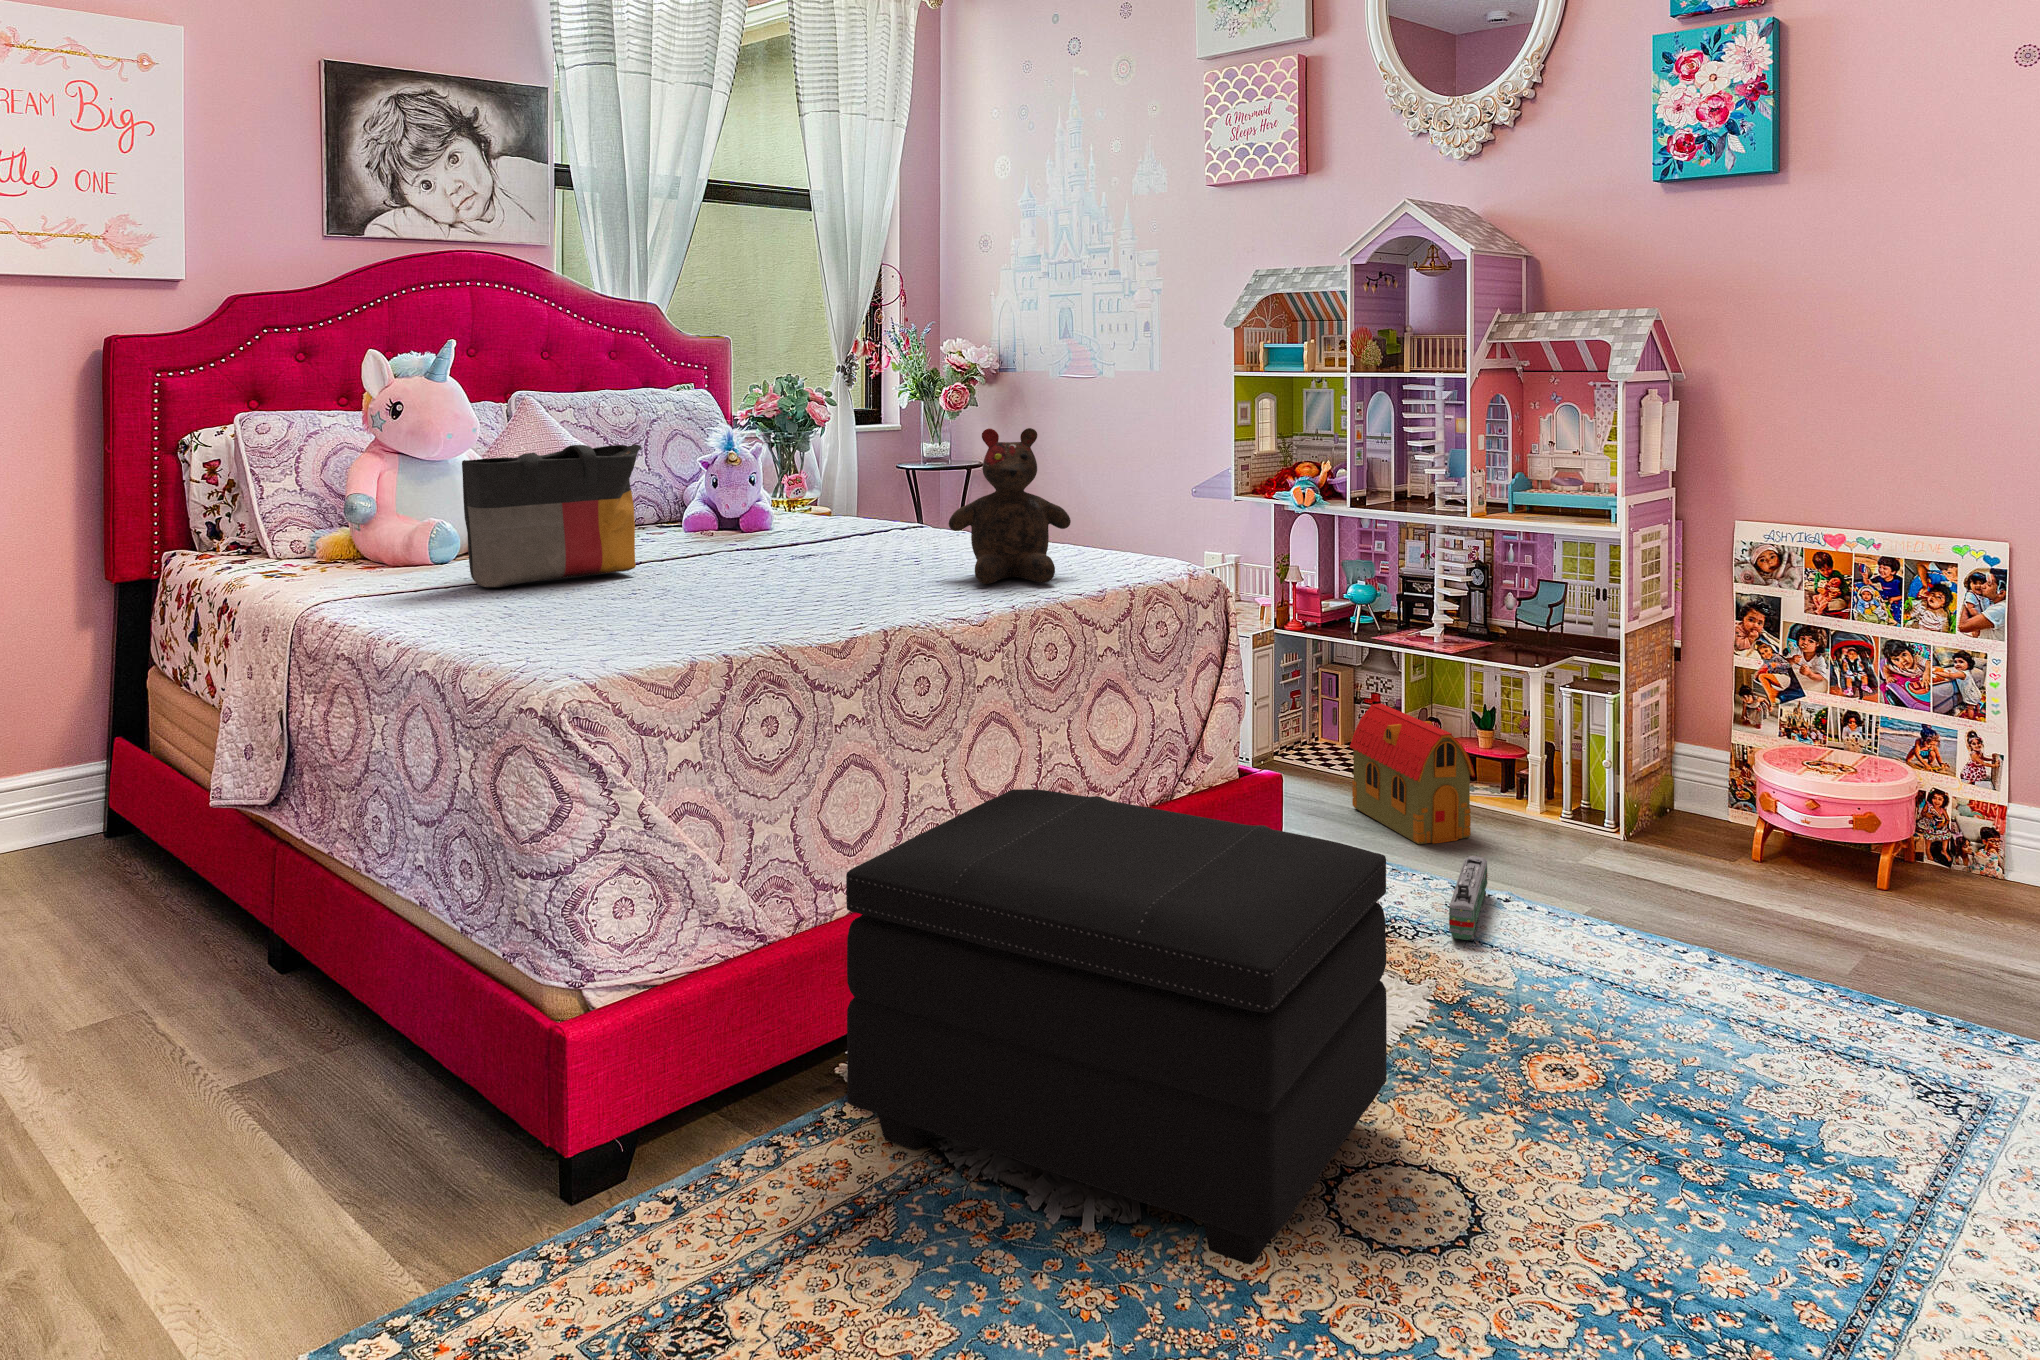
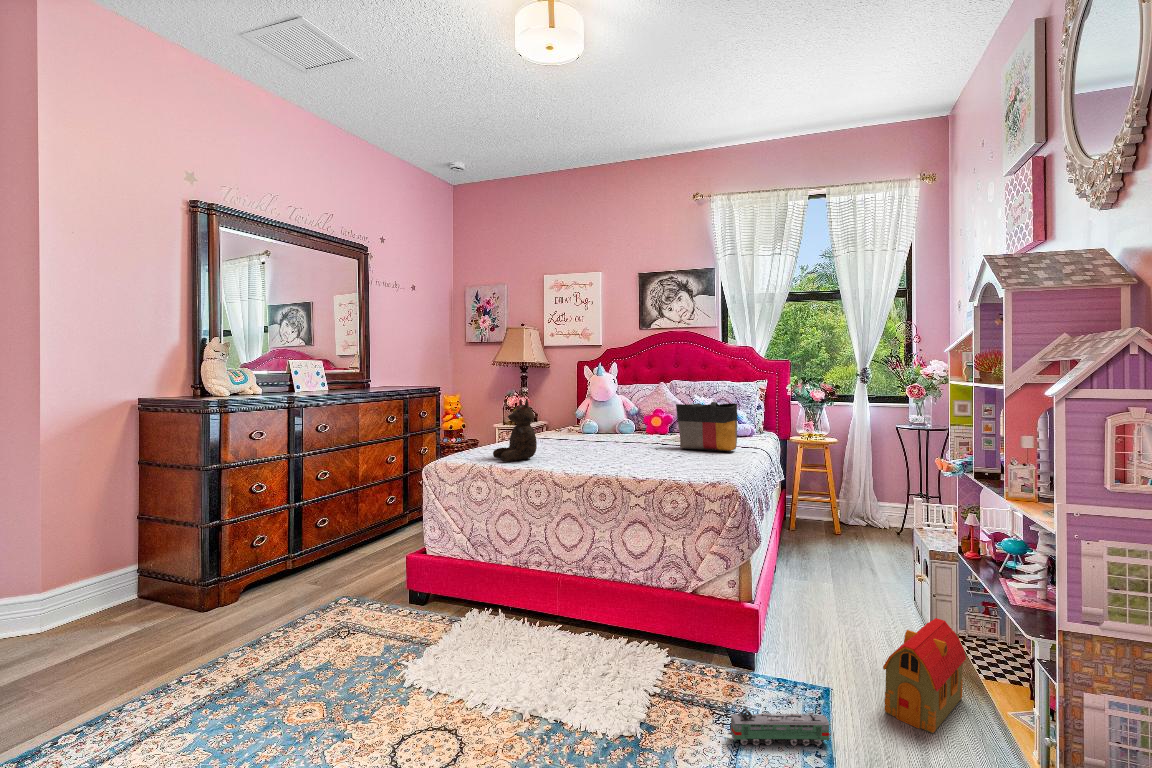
teddy bear: present [949,428,1071,584] -> present [493,399,537,462]
tote bag: present [462,444,641,587] -> present [676,402,738,451]
footstool: present [846,789,1387,1265] -> none [372,537,550,721]

